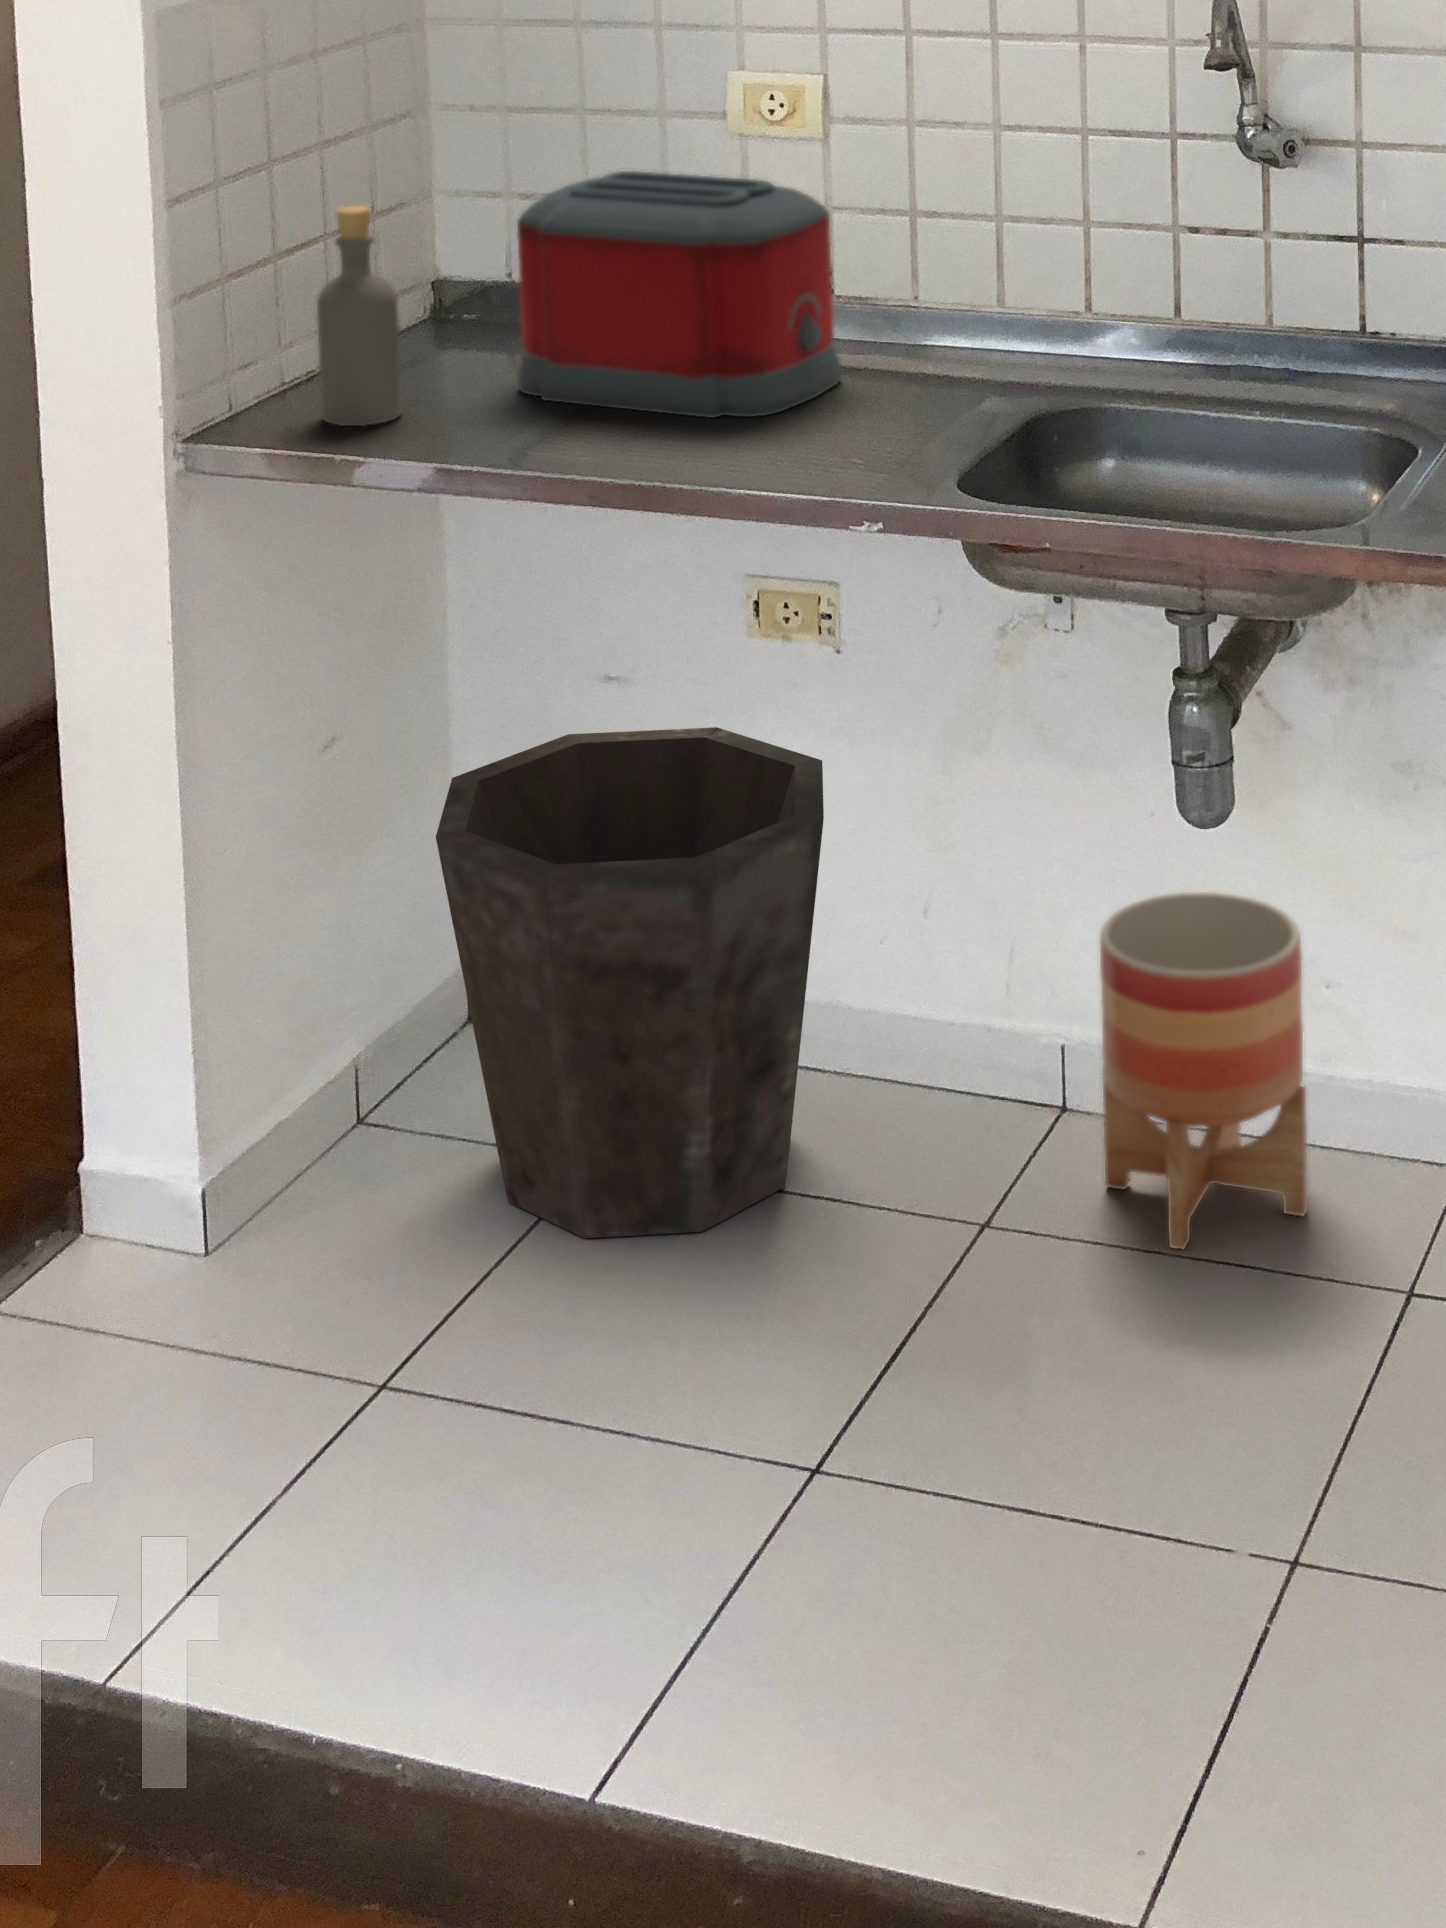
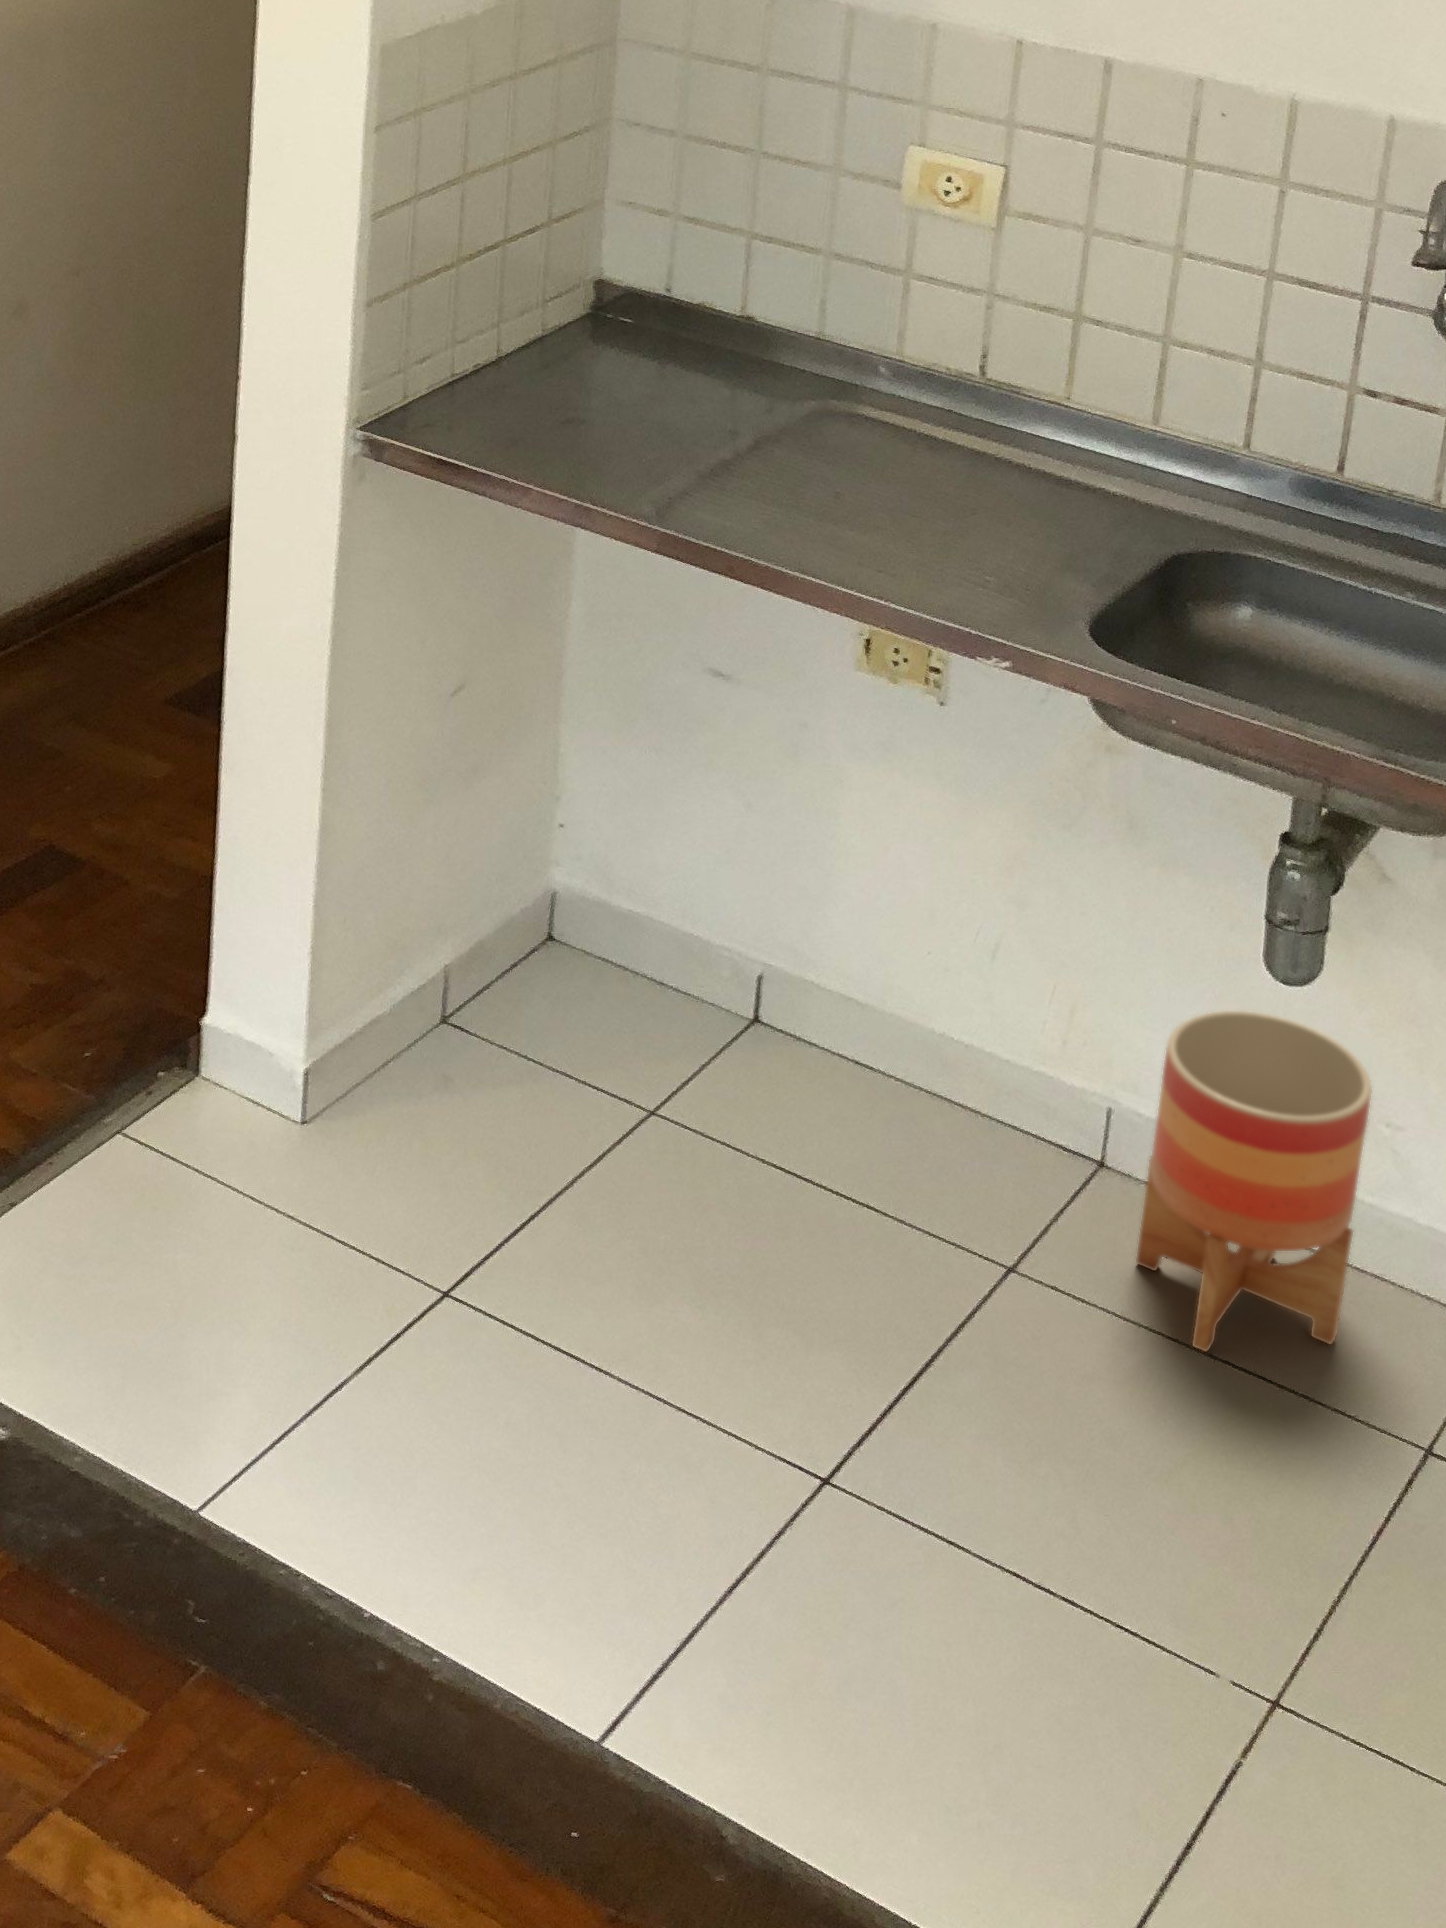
toaster: present [517,171,841,418] -> none [673,235,999,510]
bottle: present [317,206,402,426] -> none [491,246,573,451]
waste bin: present [436,727,824,1238] -> none [547,726,916,1218]

